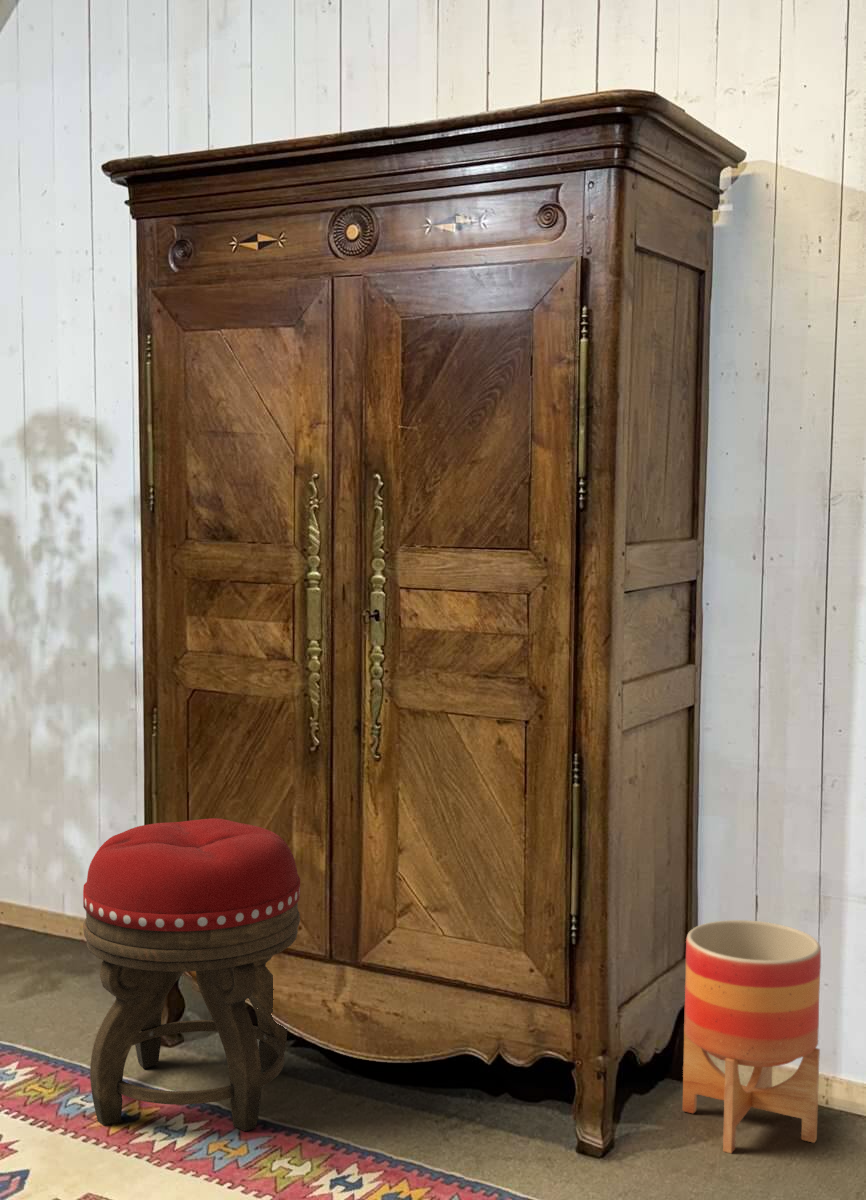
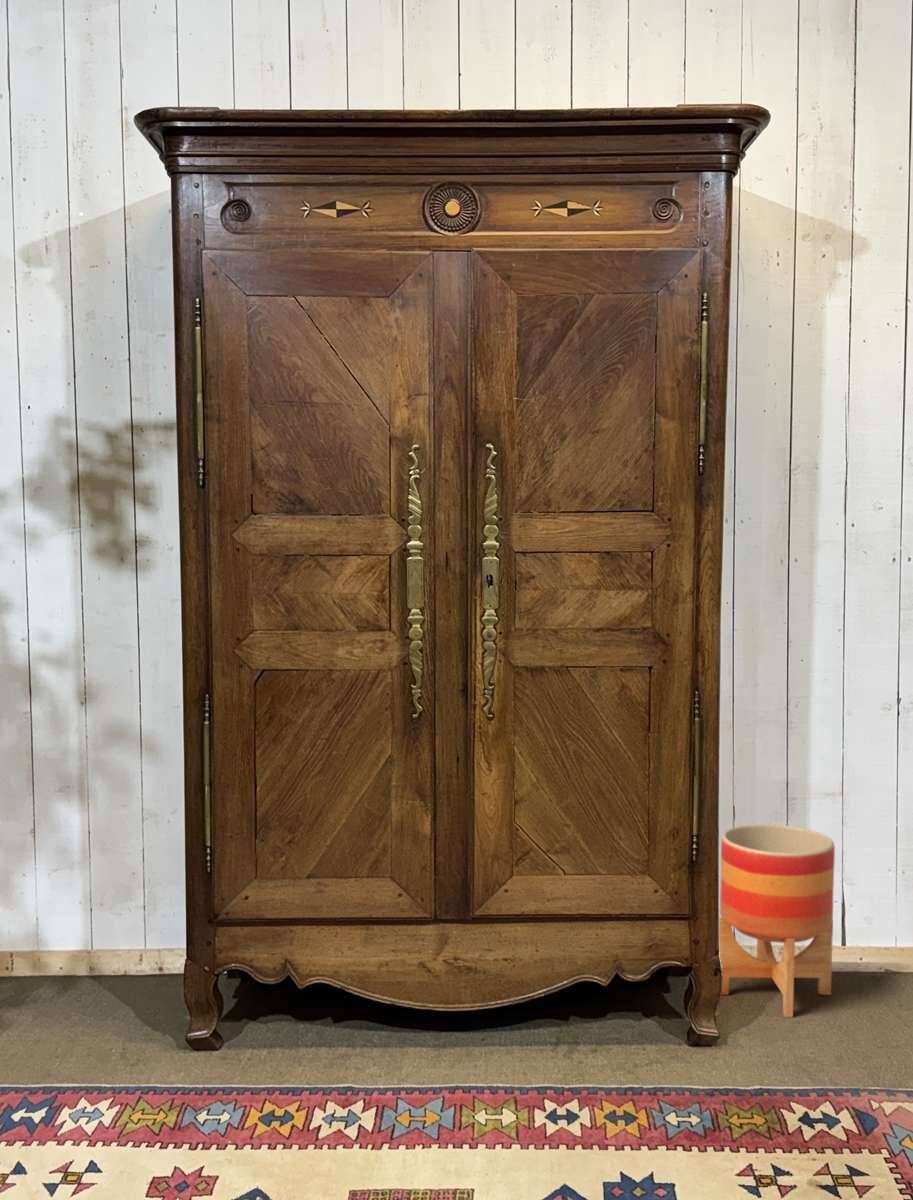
footstool: present [83,818,300,1131] -> none [207,799,431,1137]

